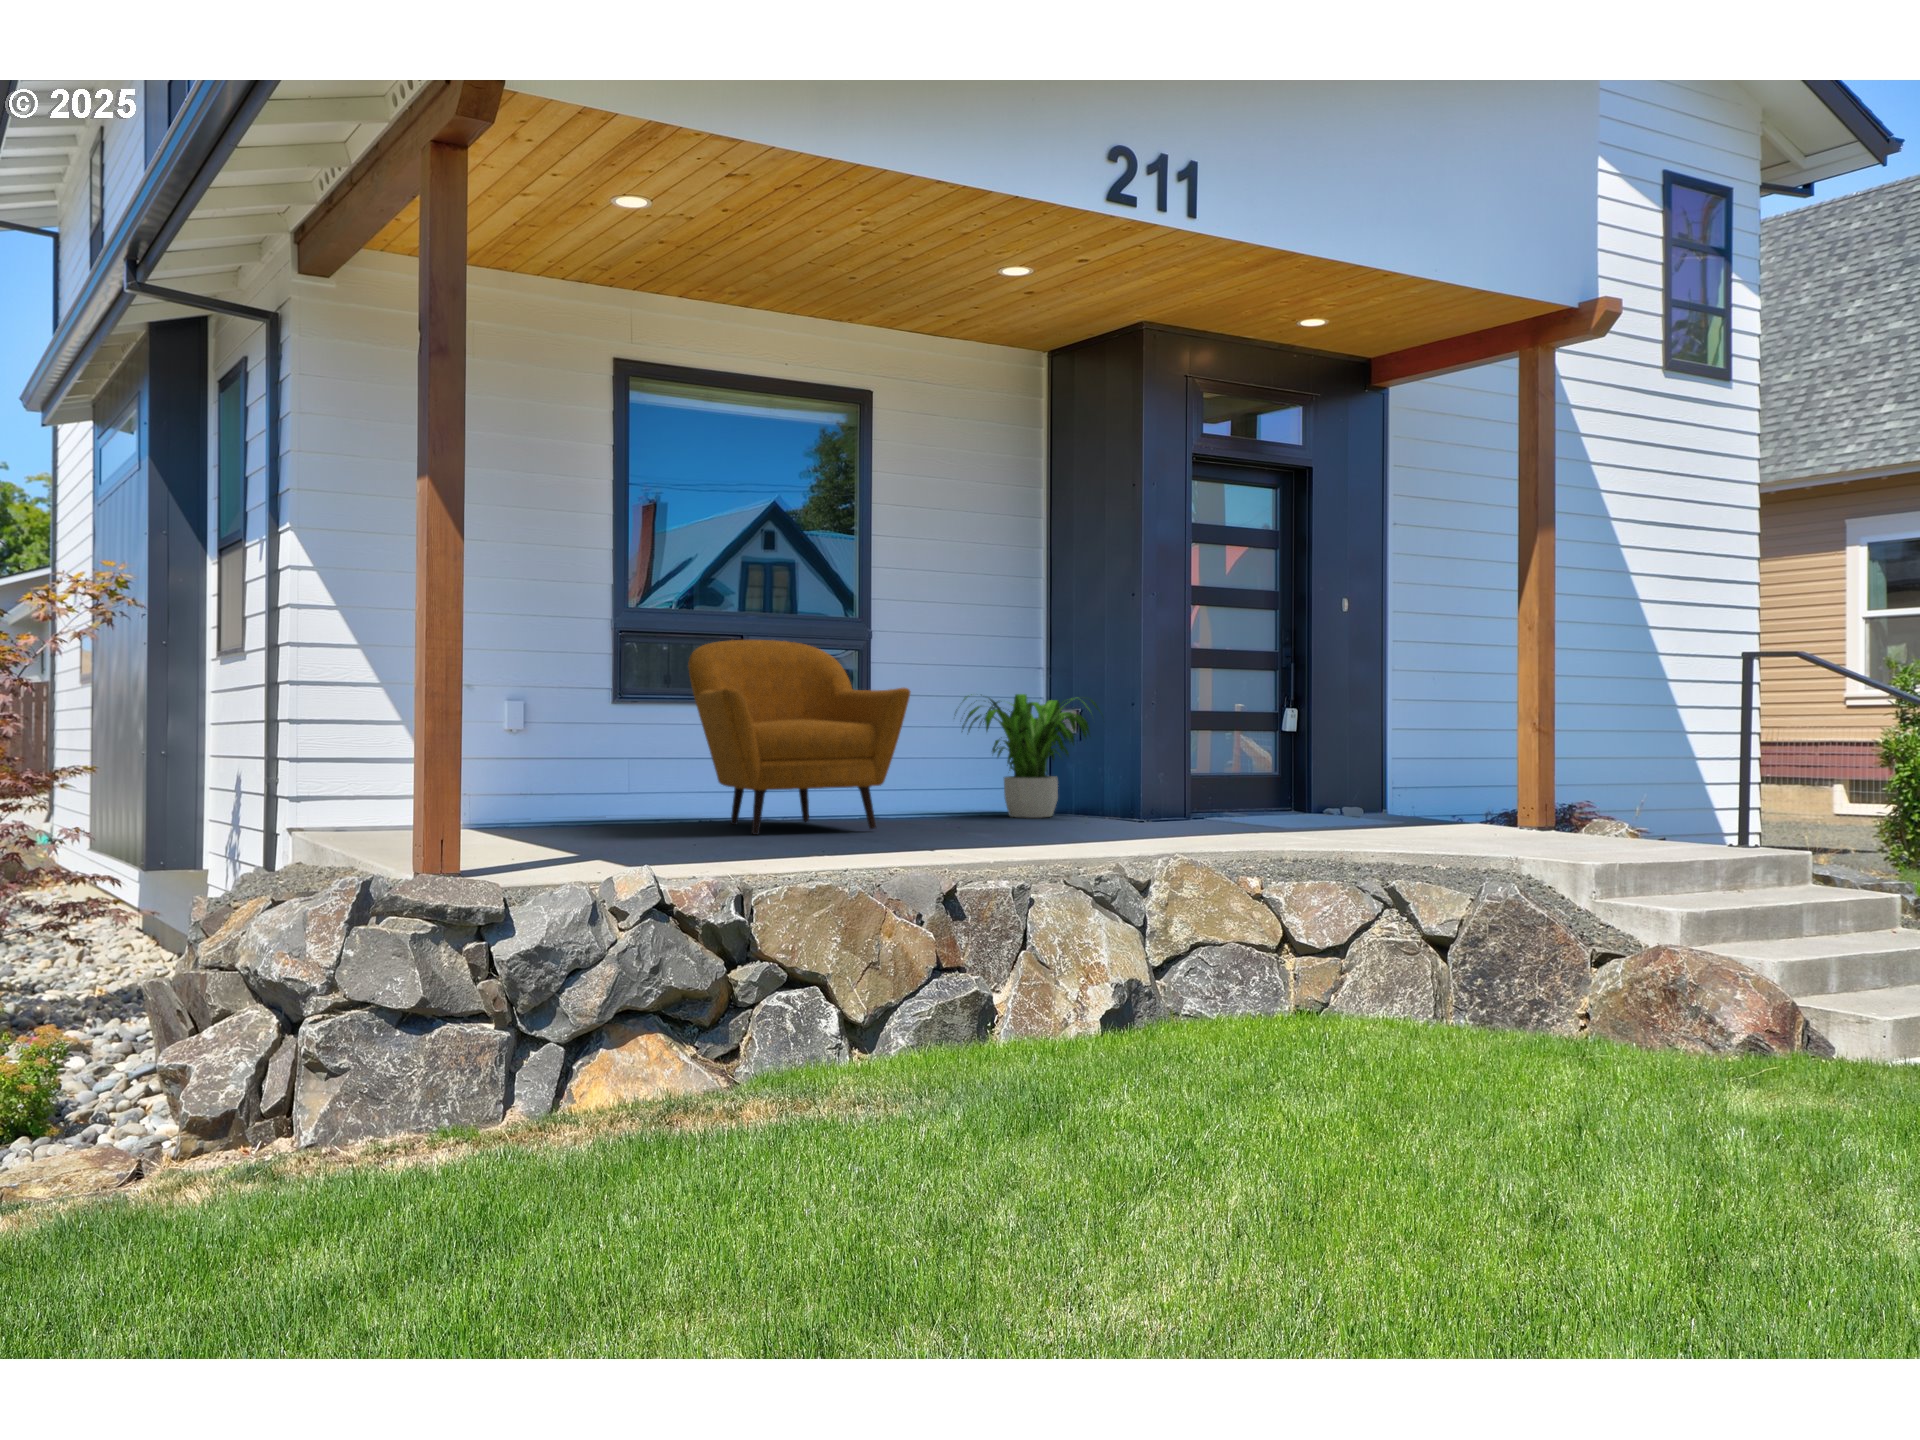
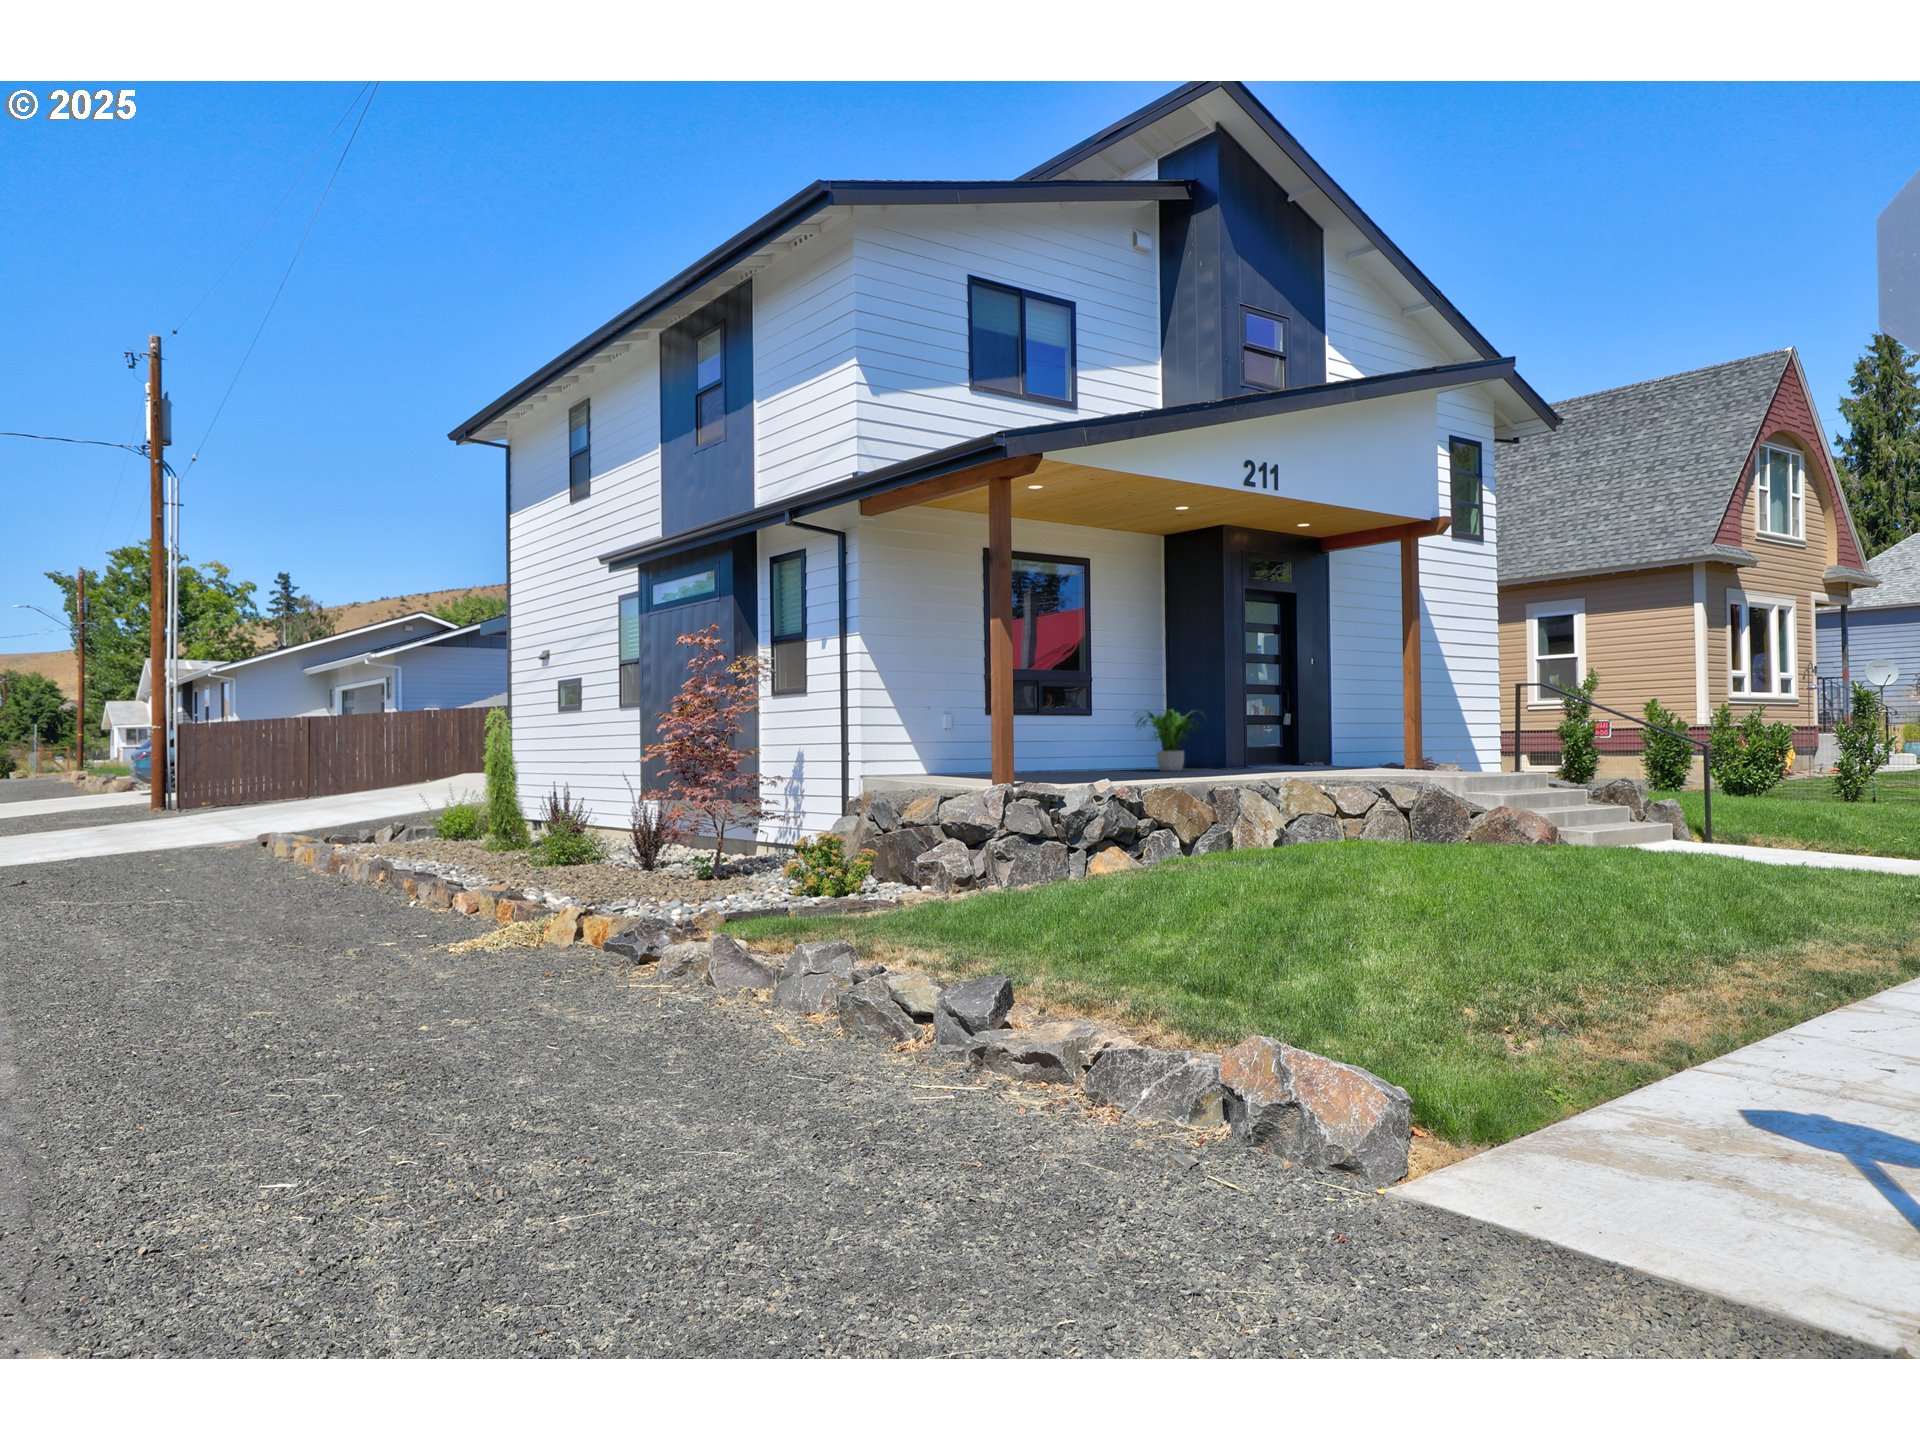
armchair: present [688,640,911,835] -> none [1025,685,1139,776]

